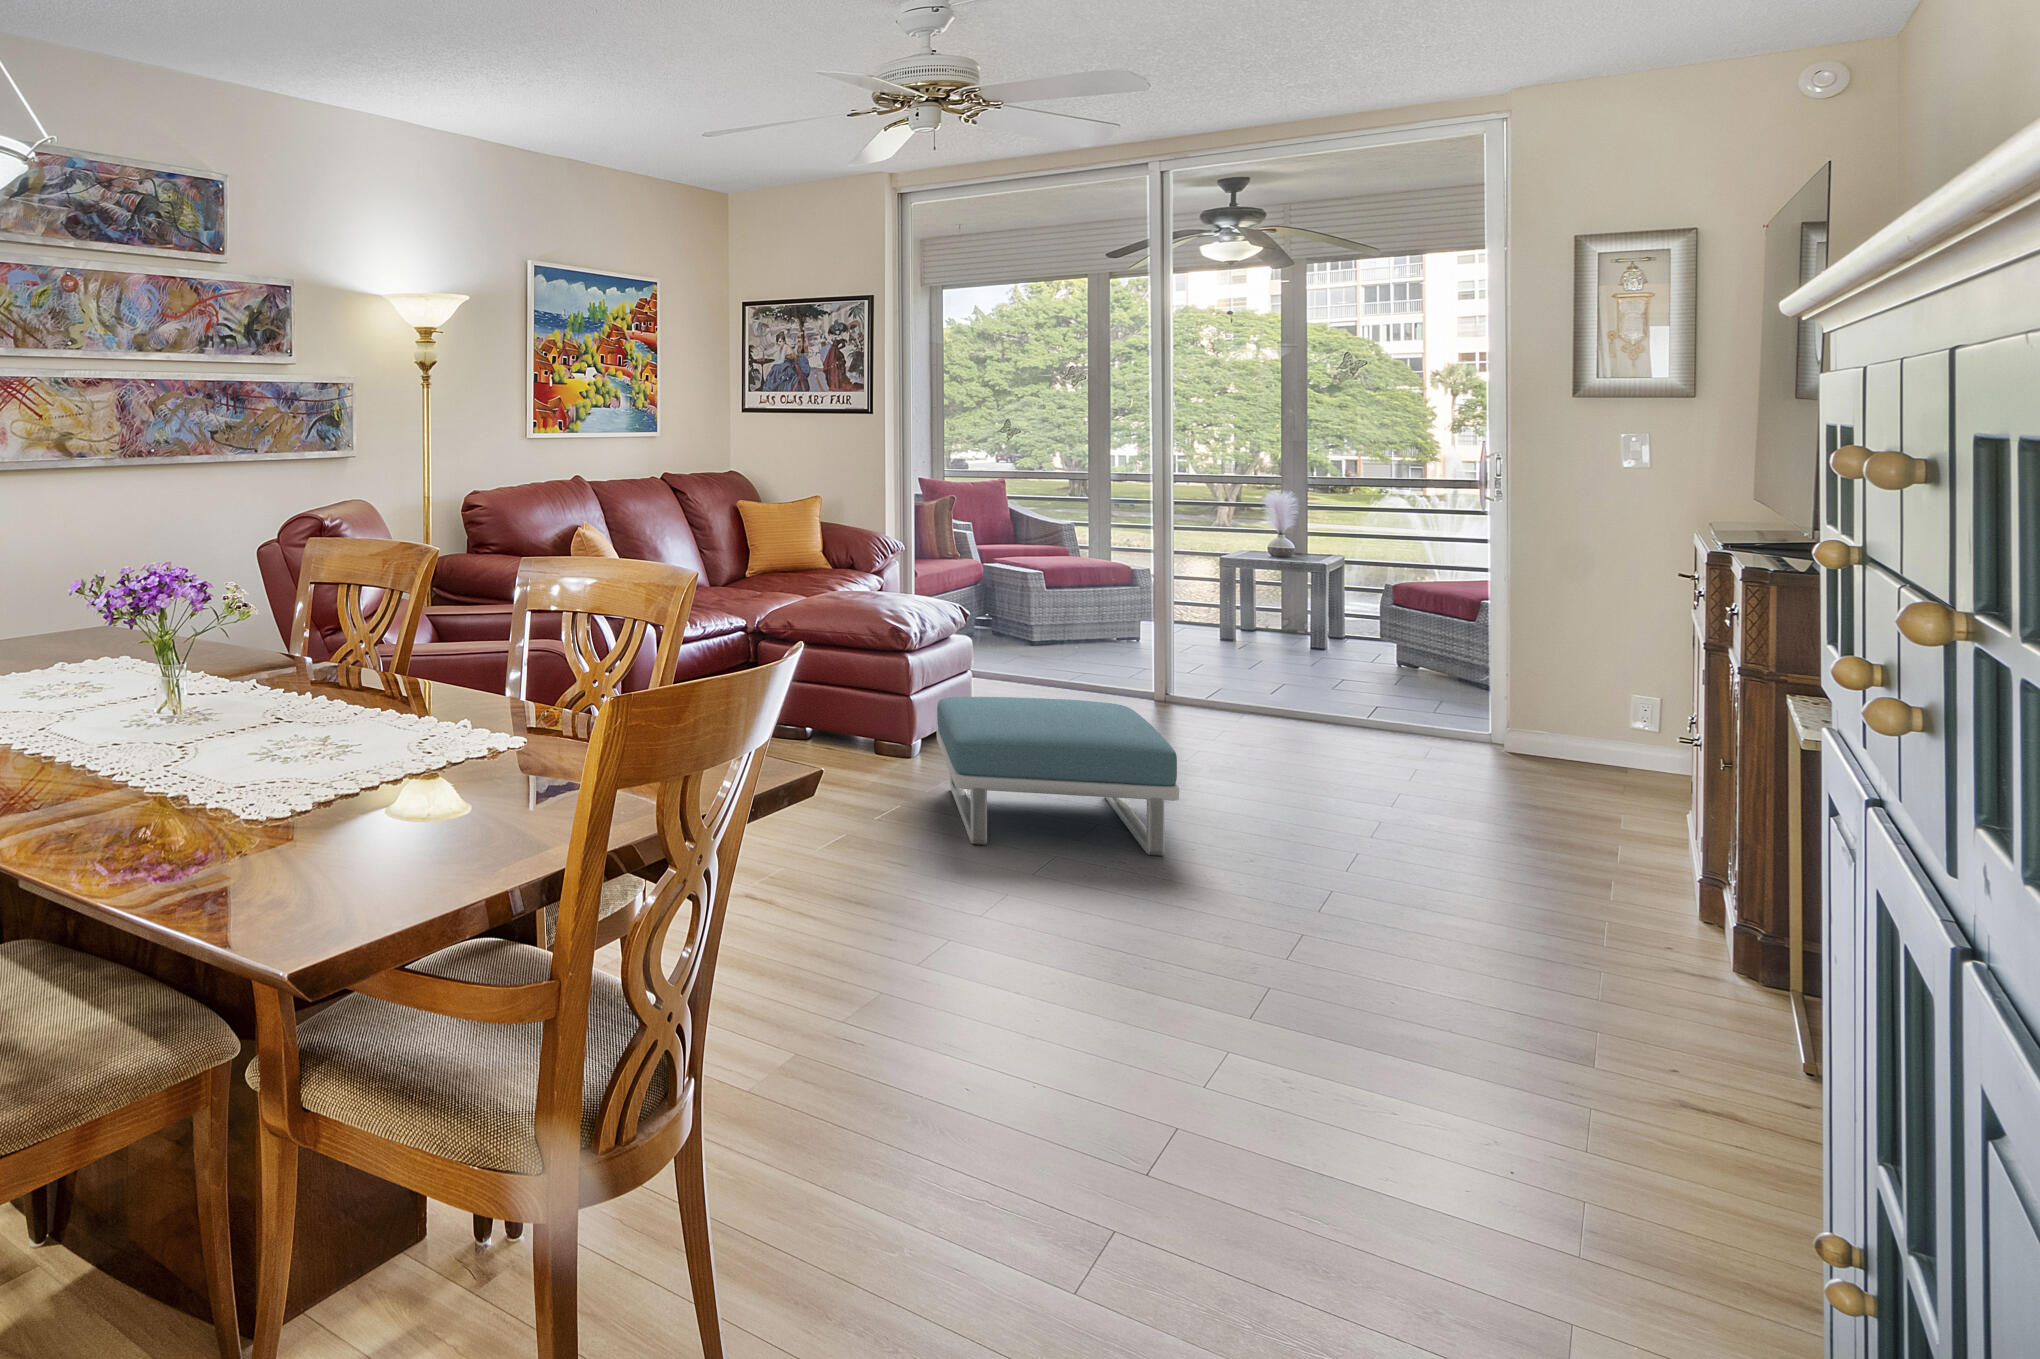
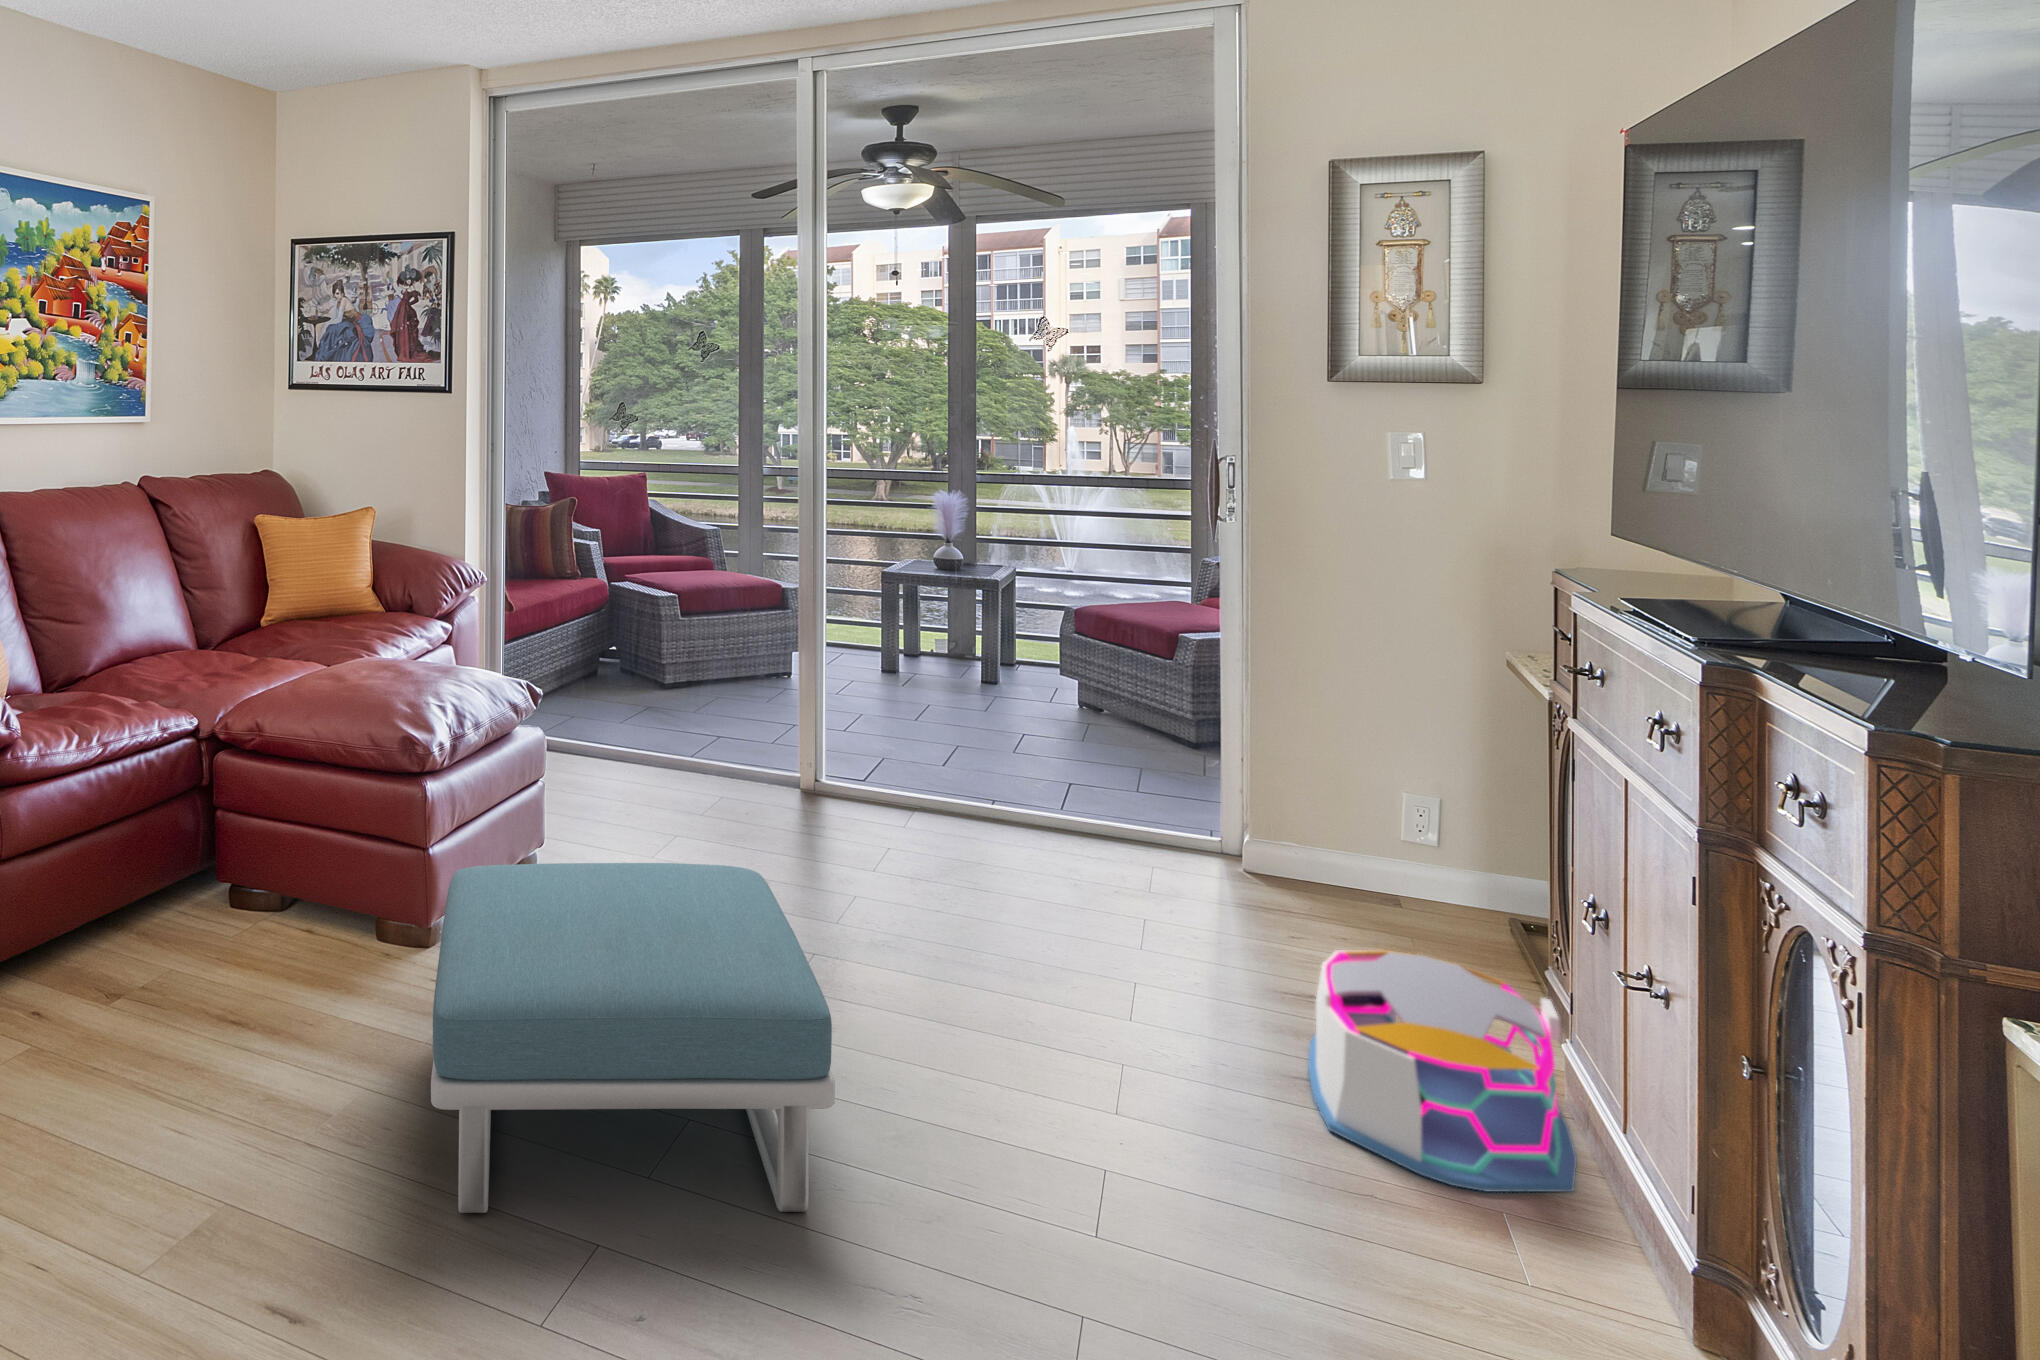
storage bin: none [1488,769,1652,879] -> present [1309,950,1577,1192]

